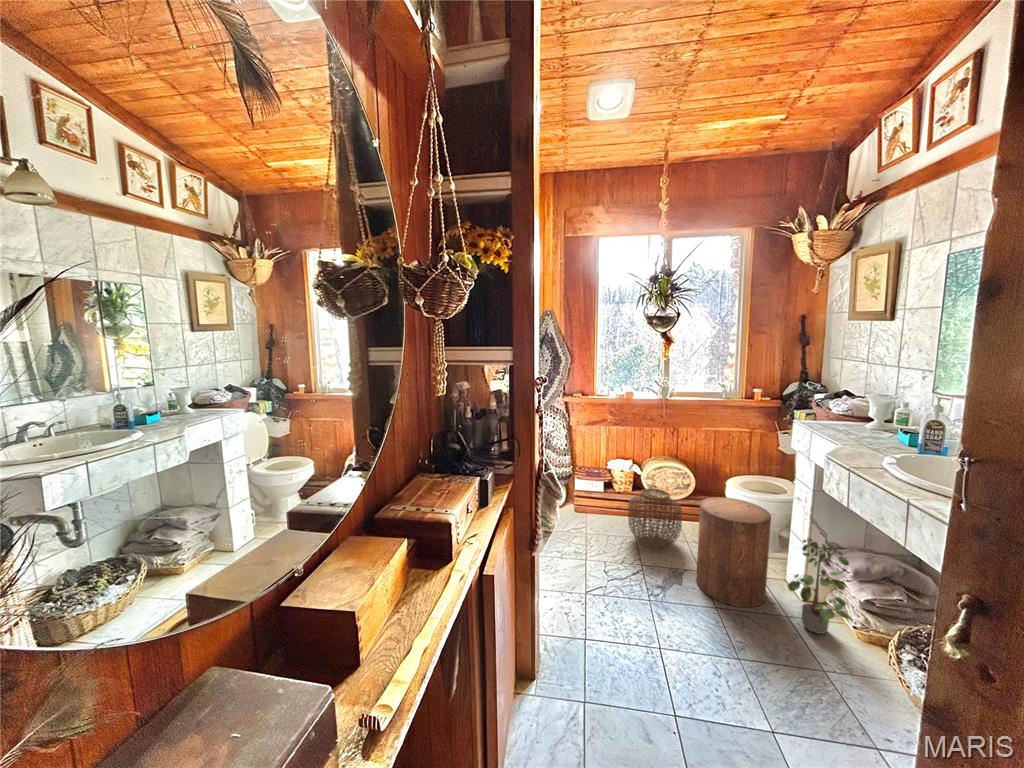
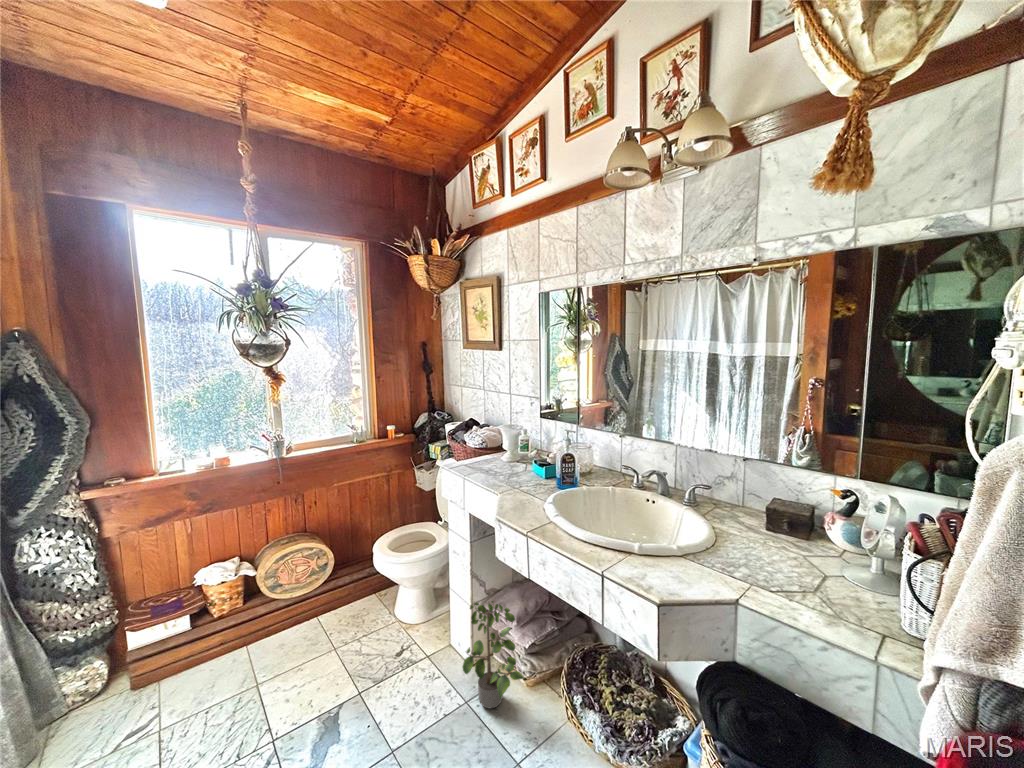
woven basket: present [628,488,682,549] -> none [239,596,326,697]
stool: present [696,497,771,607] -> none [351,576,439,734]

